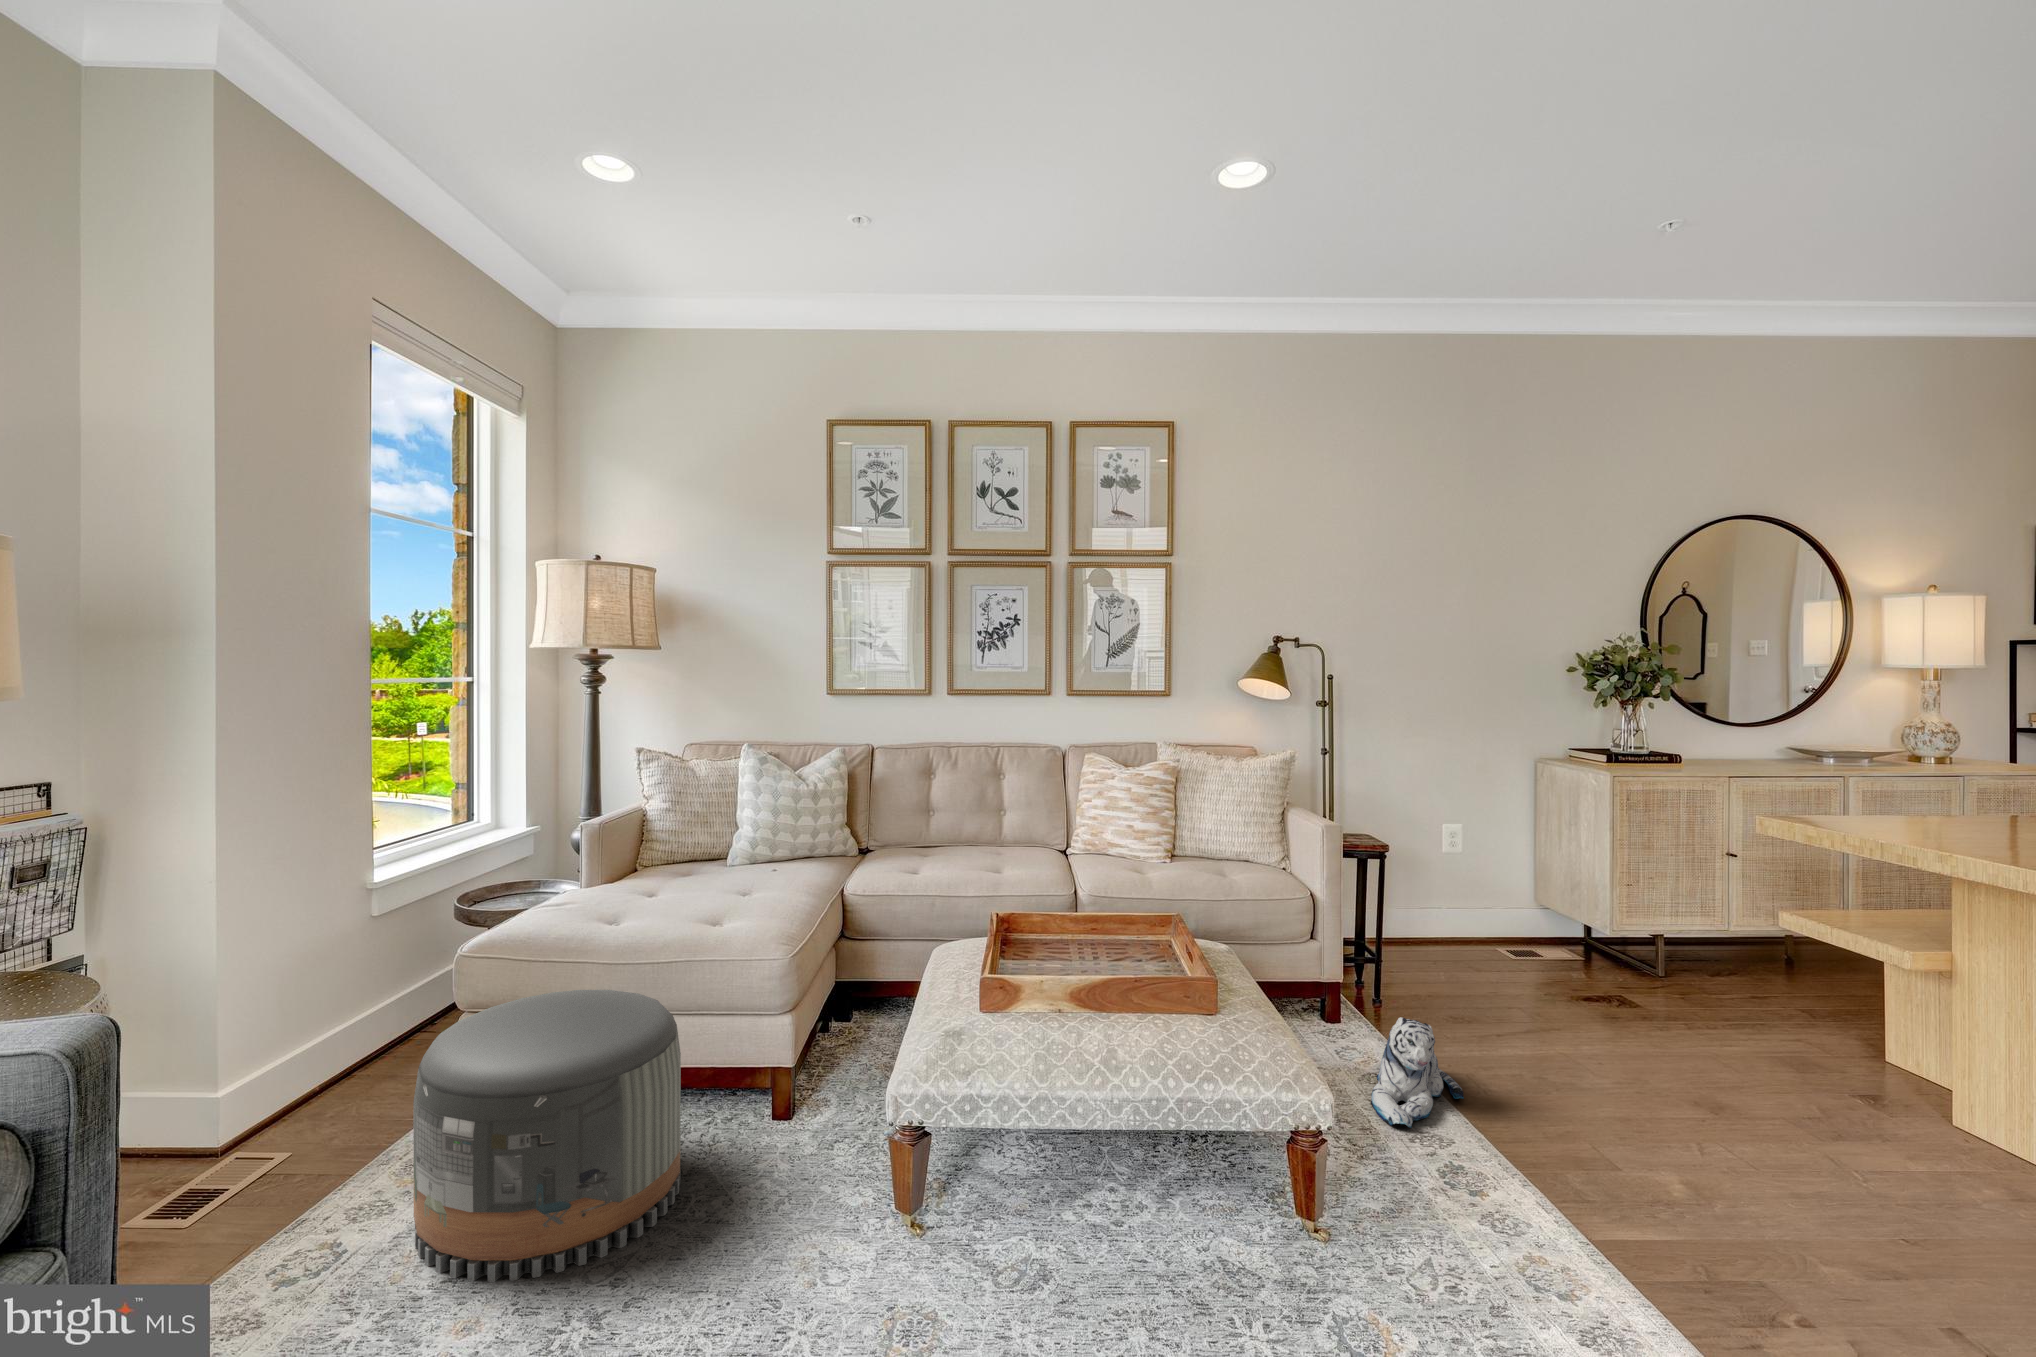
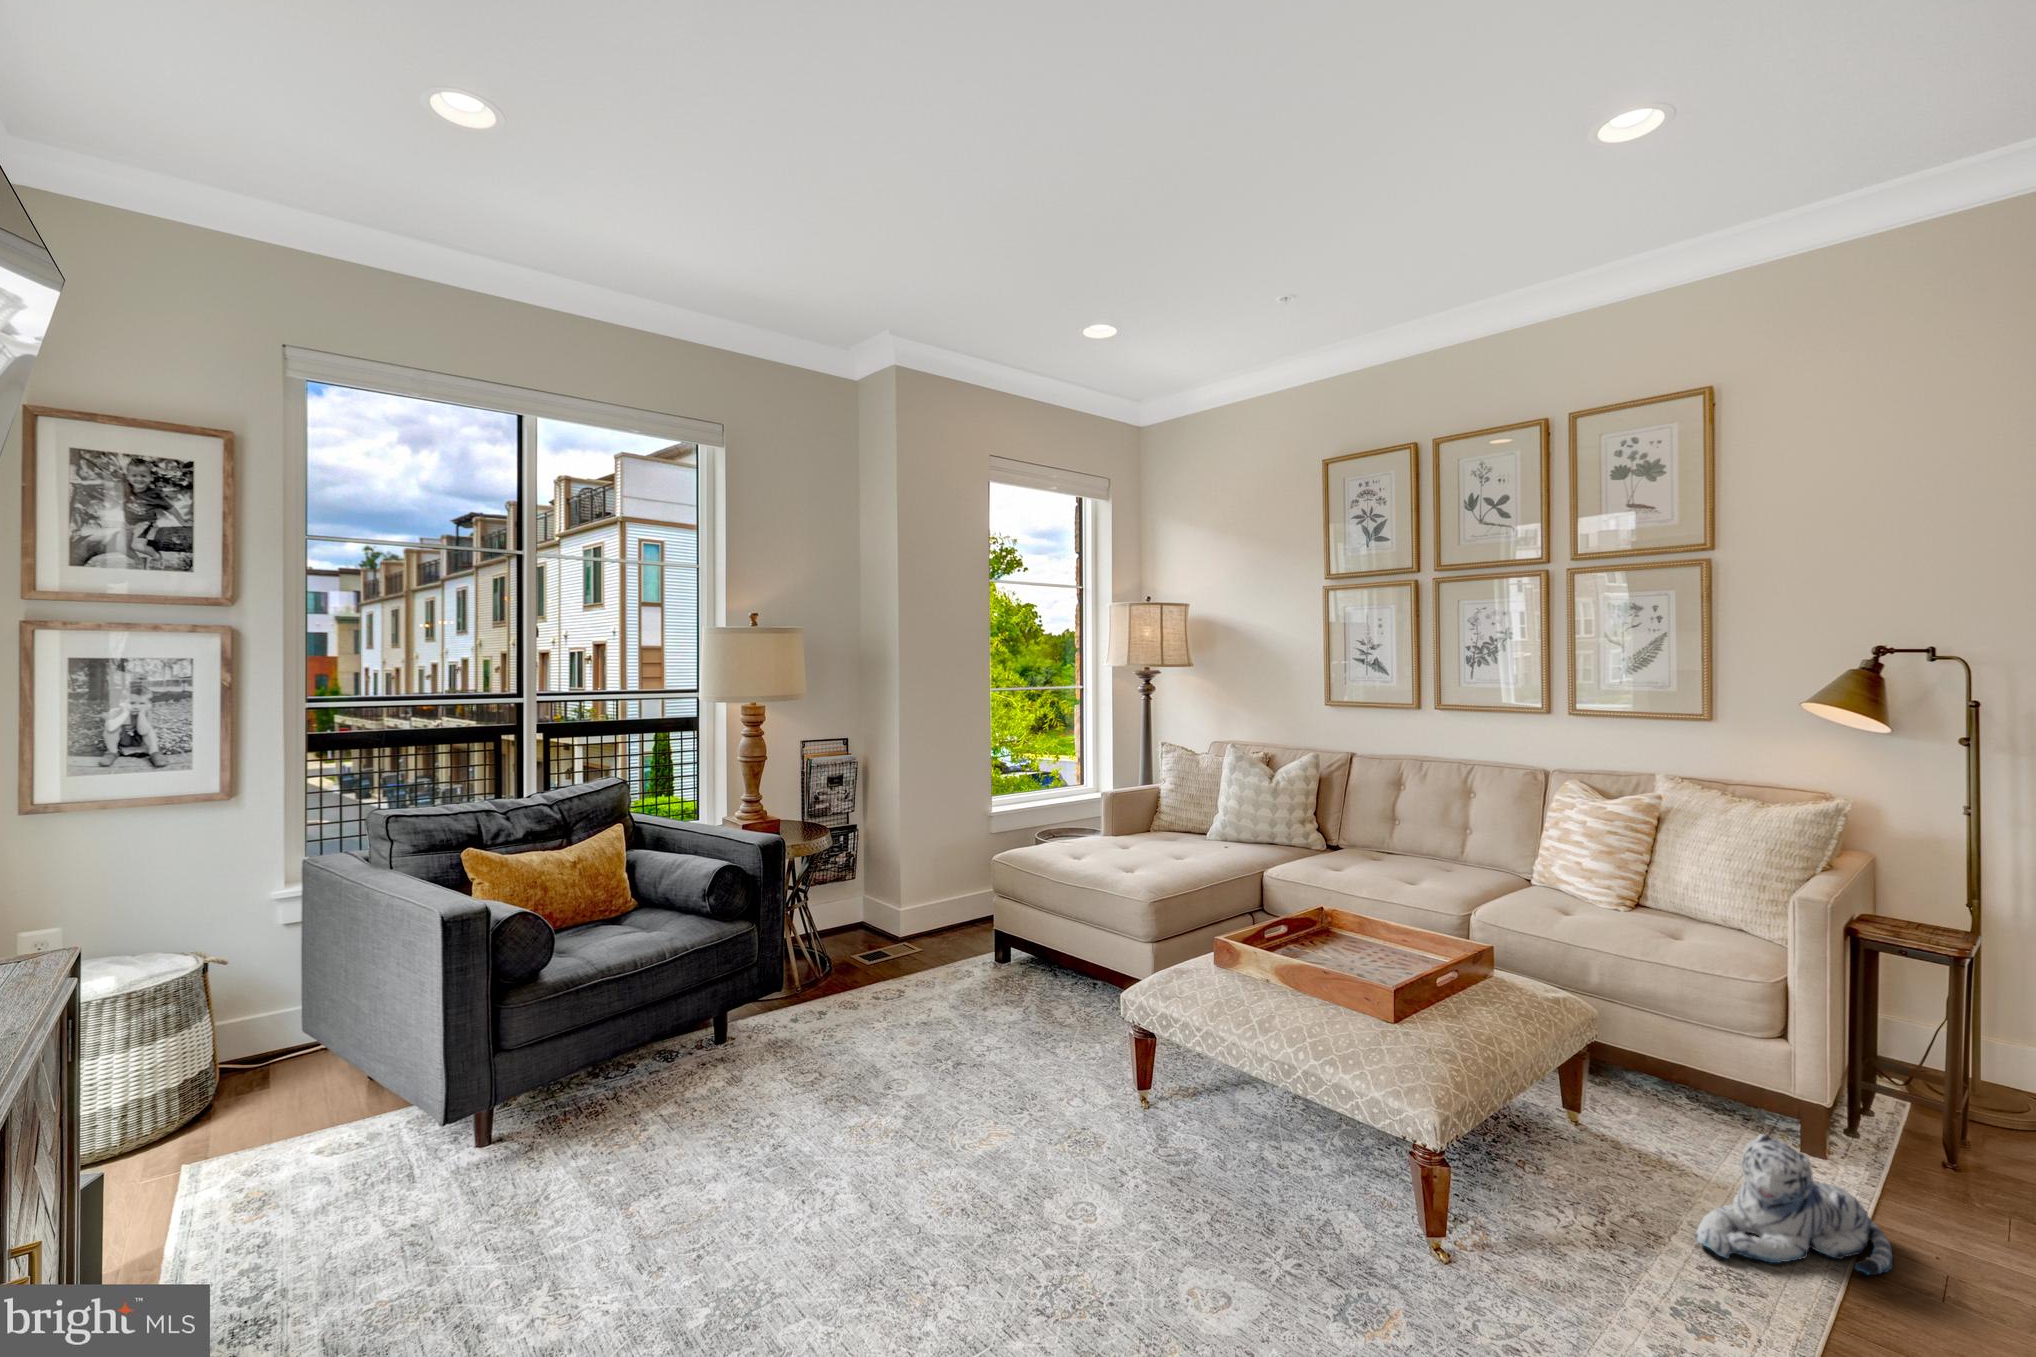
pouf: present [413,990,681,1282] -> none [921,888,1064,1044]

